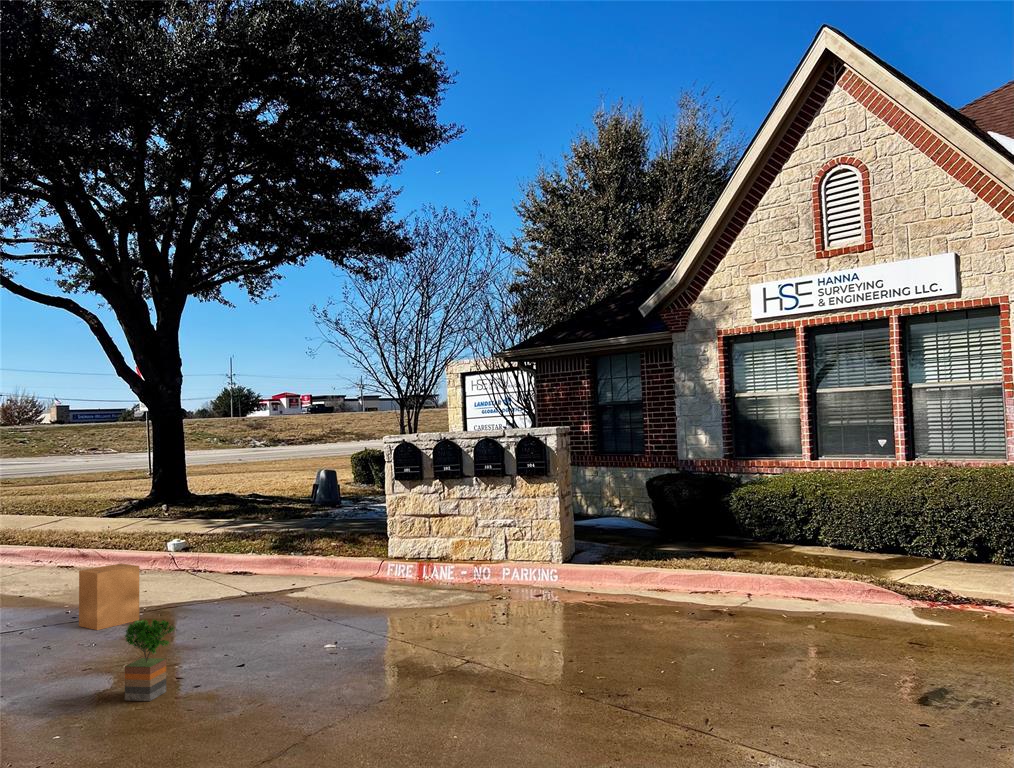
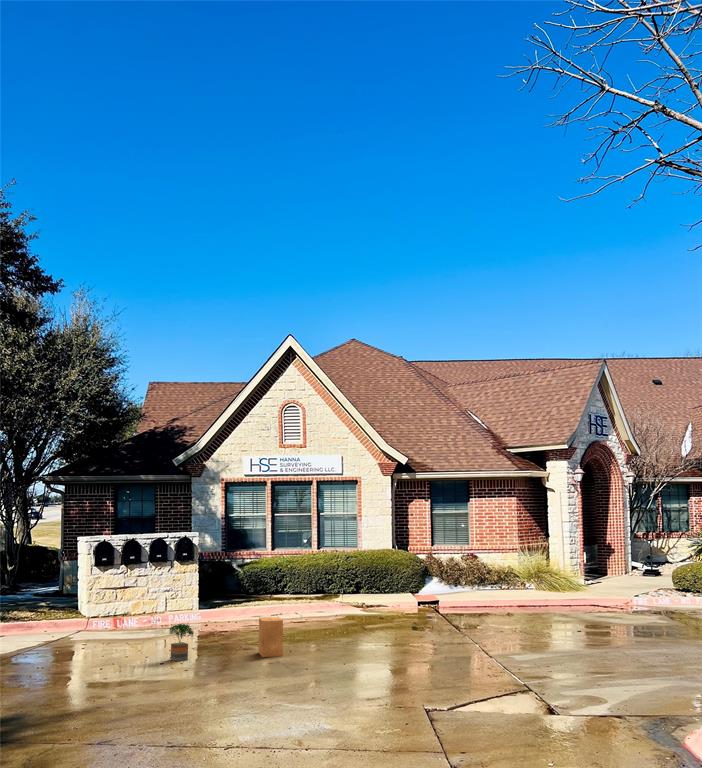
cardboard box: present [79,563,139,630] -> present [258,617,283,657]

